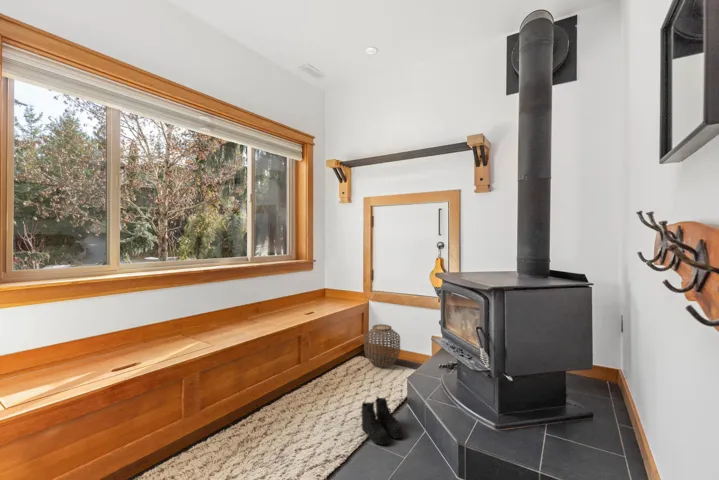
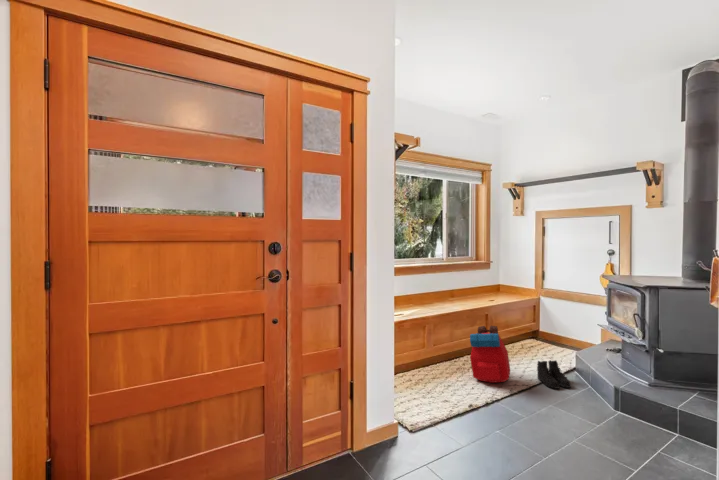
woven basket: present [364,324,400,368] -> none [536,315,570,349]
backpack: none [260,360,325,456] -> present [470,326,510,383]

